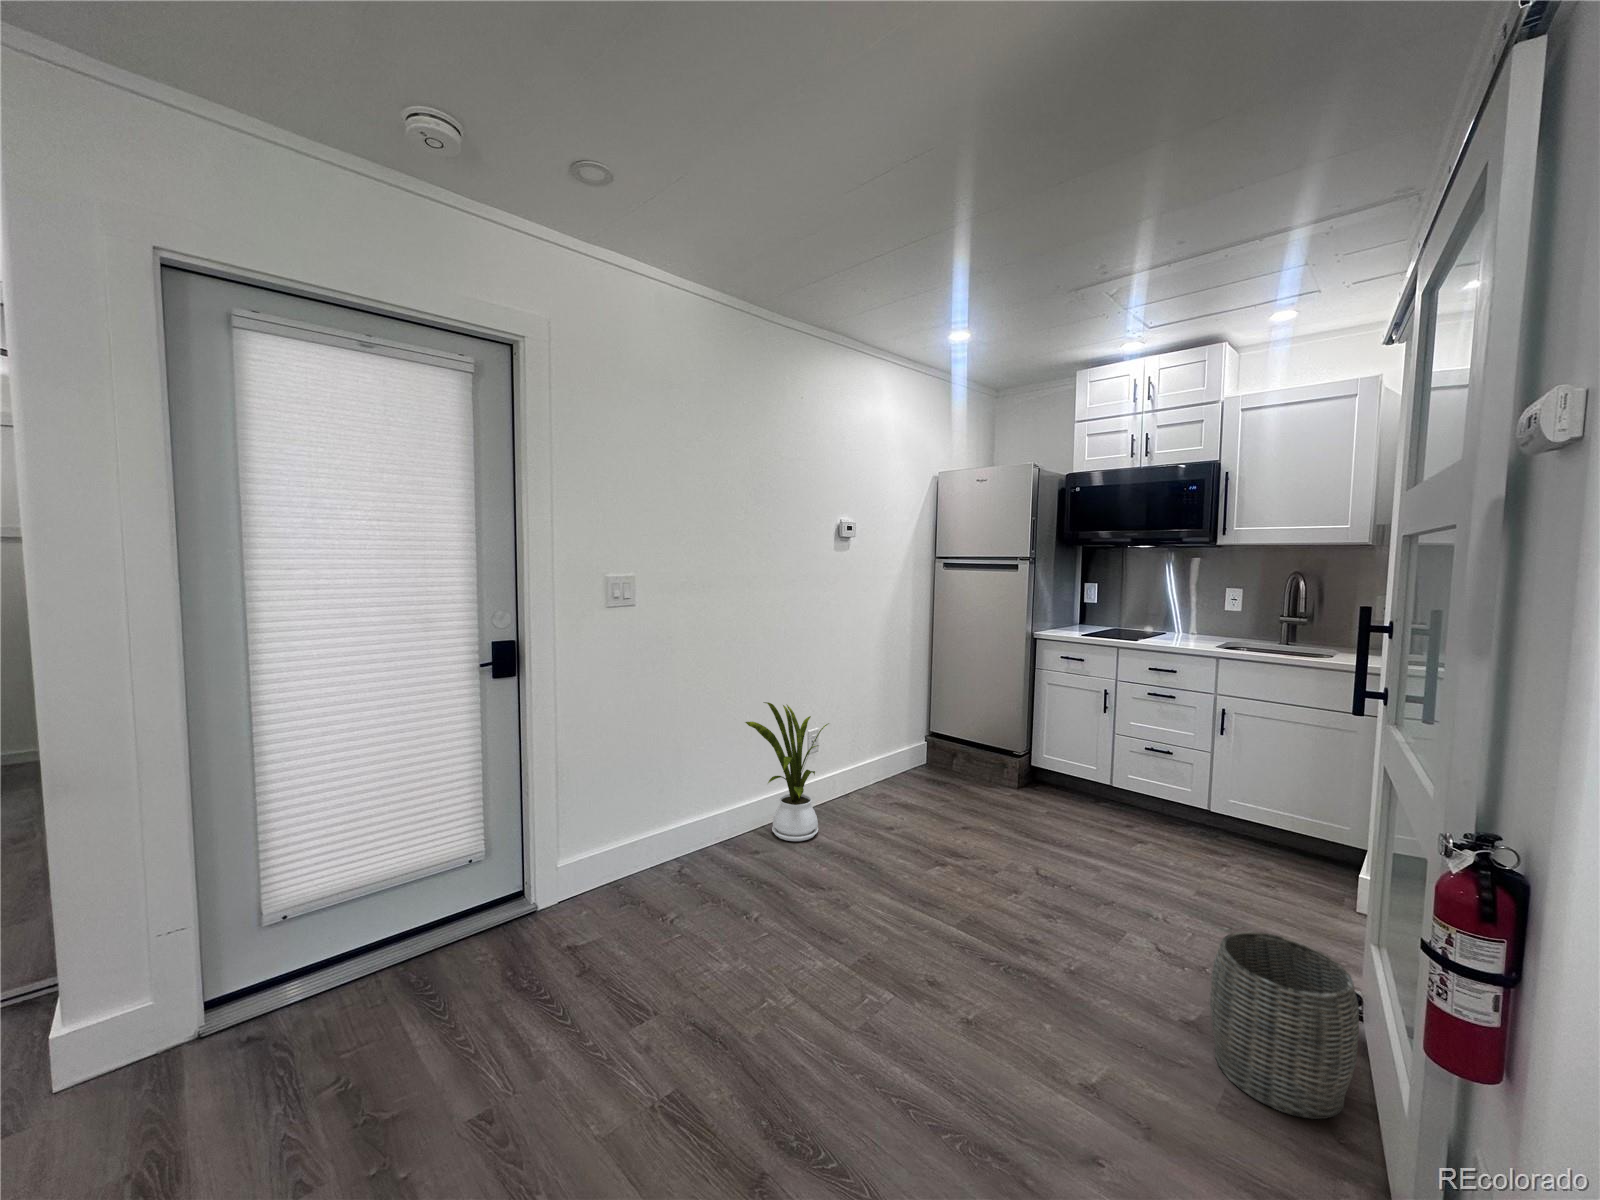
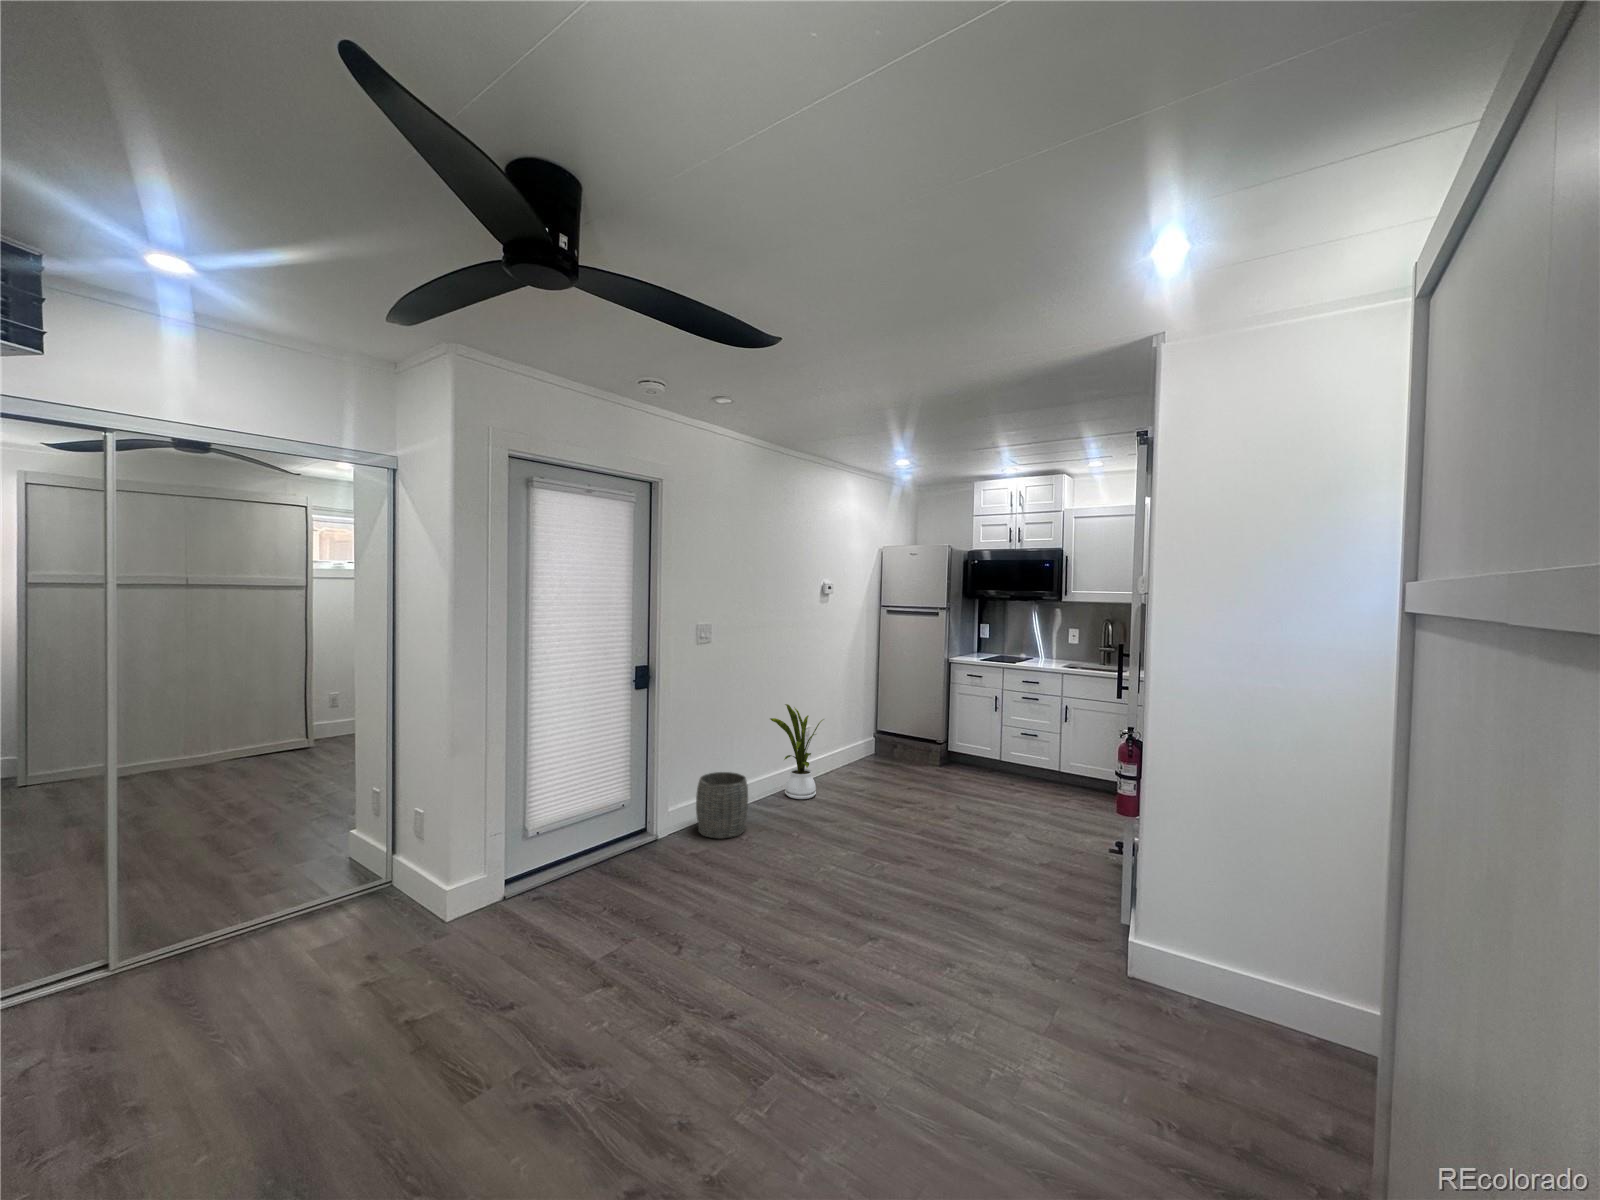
woven basket: present [1210,931,1359,1119] -> present [696,772,748,839]

